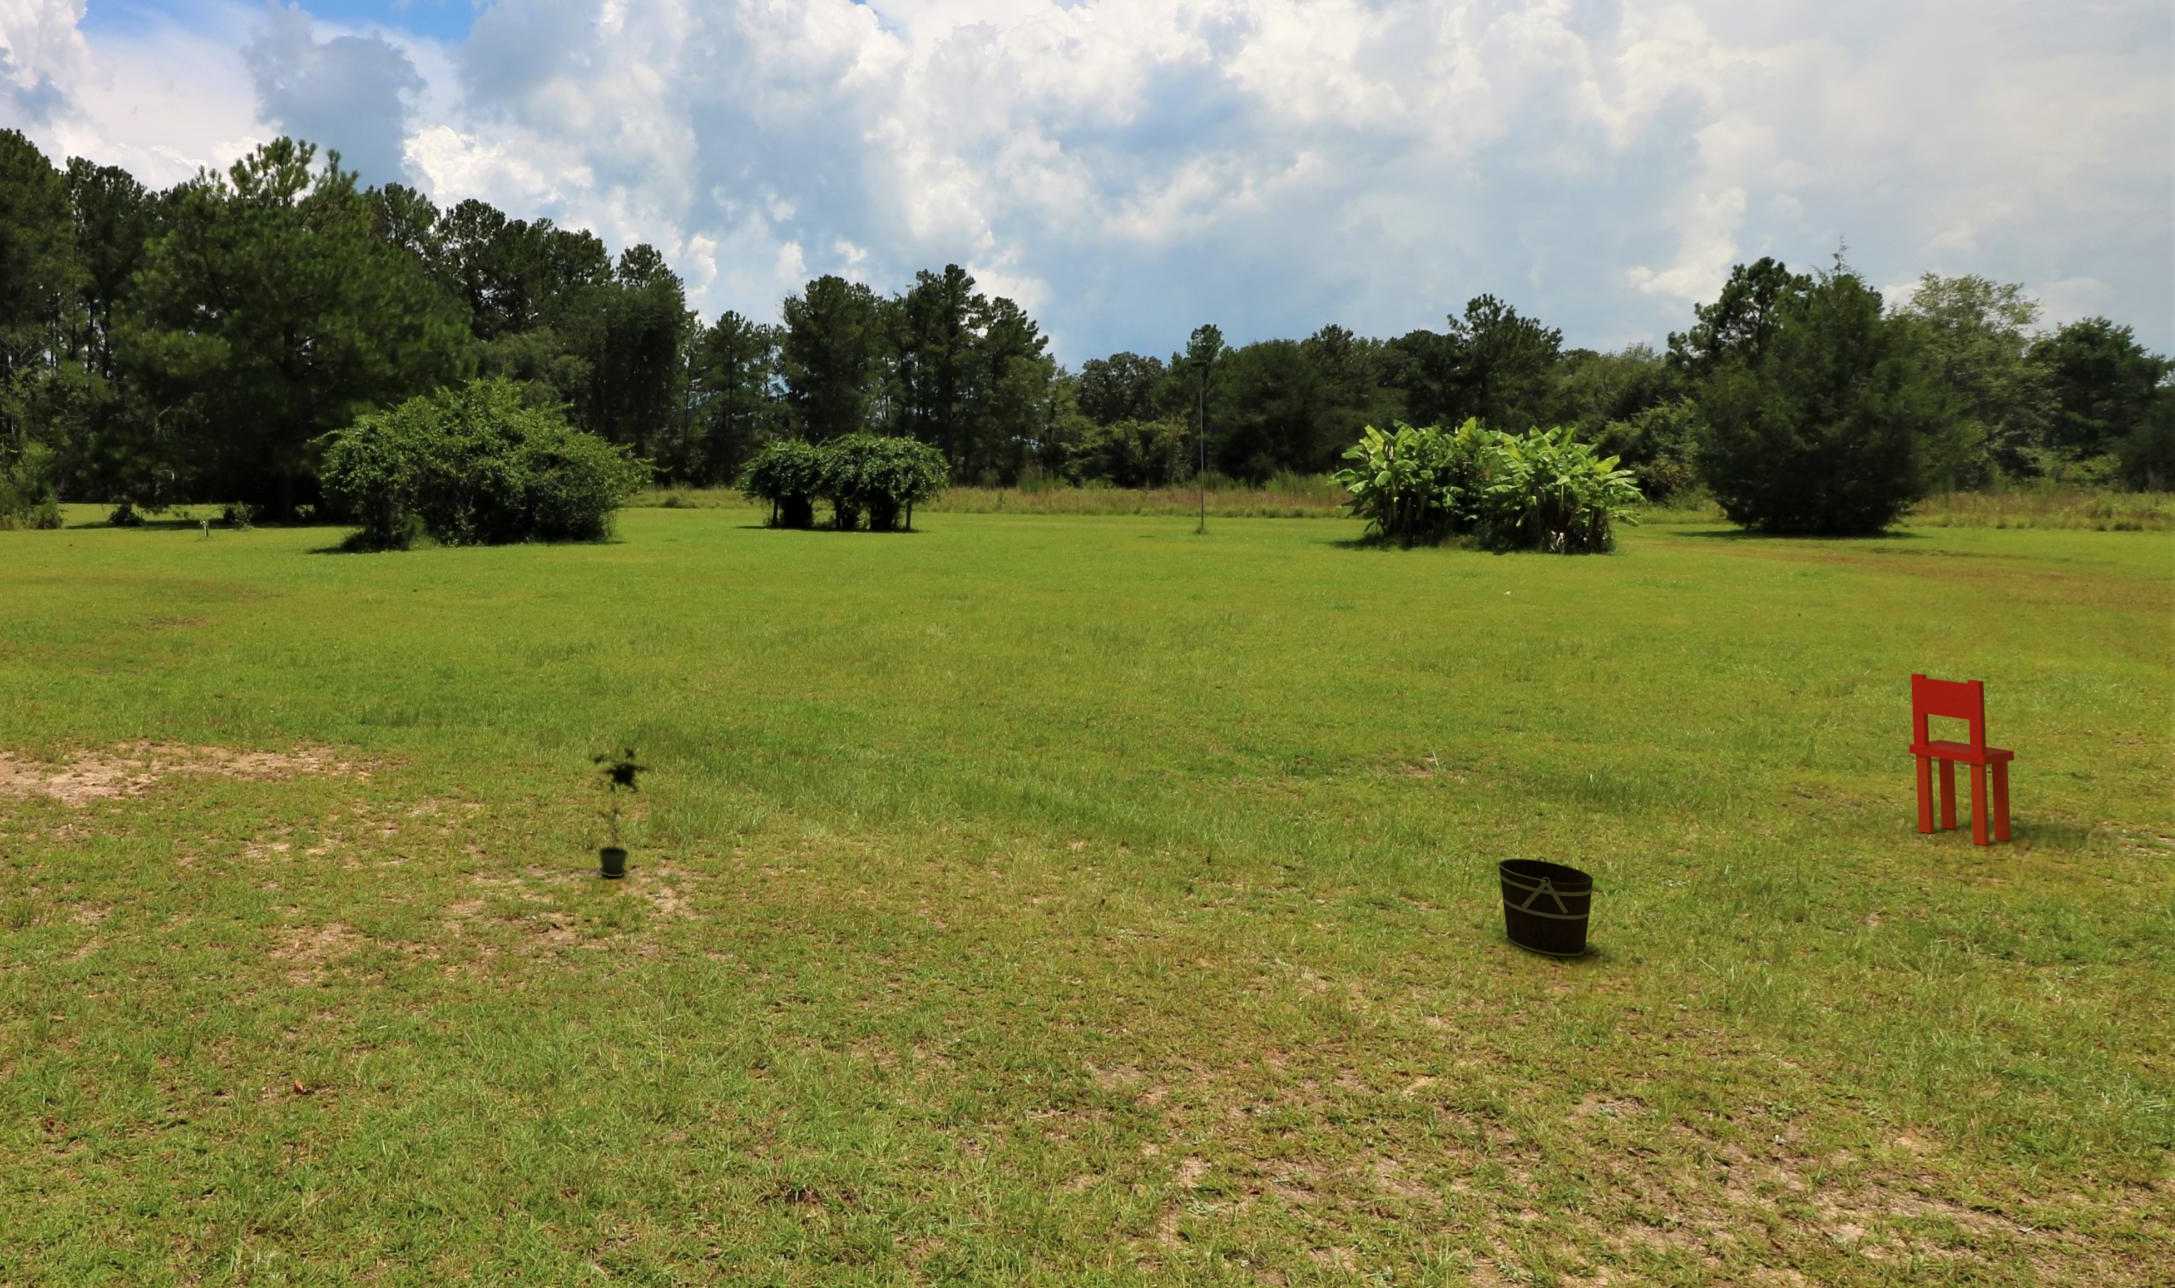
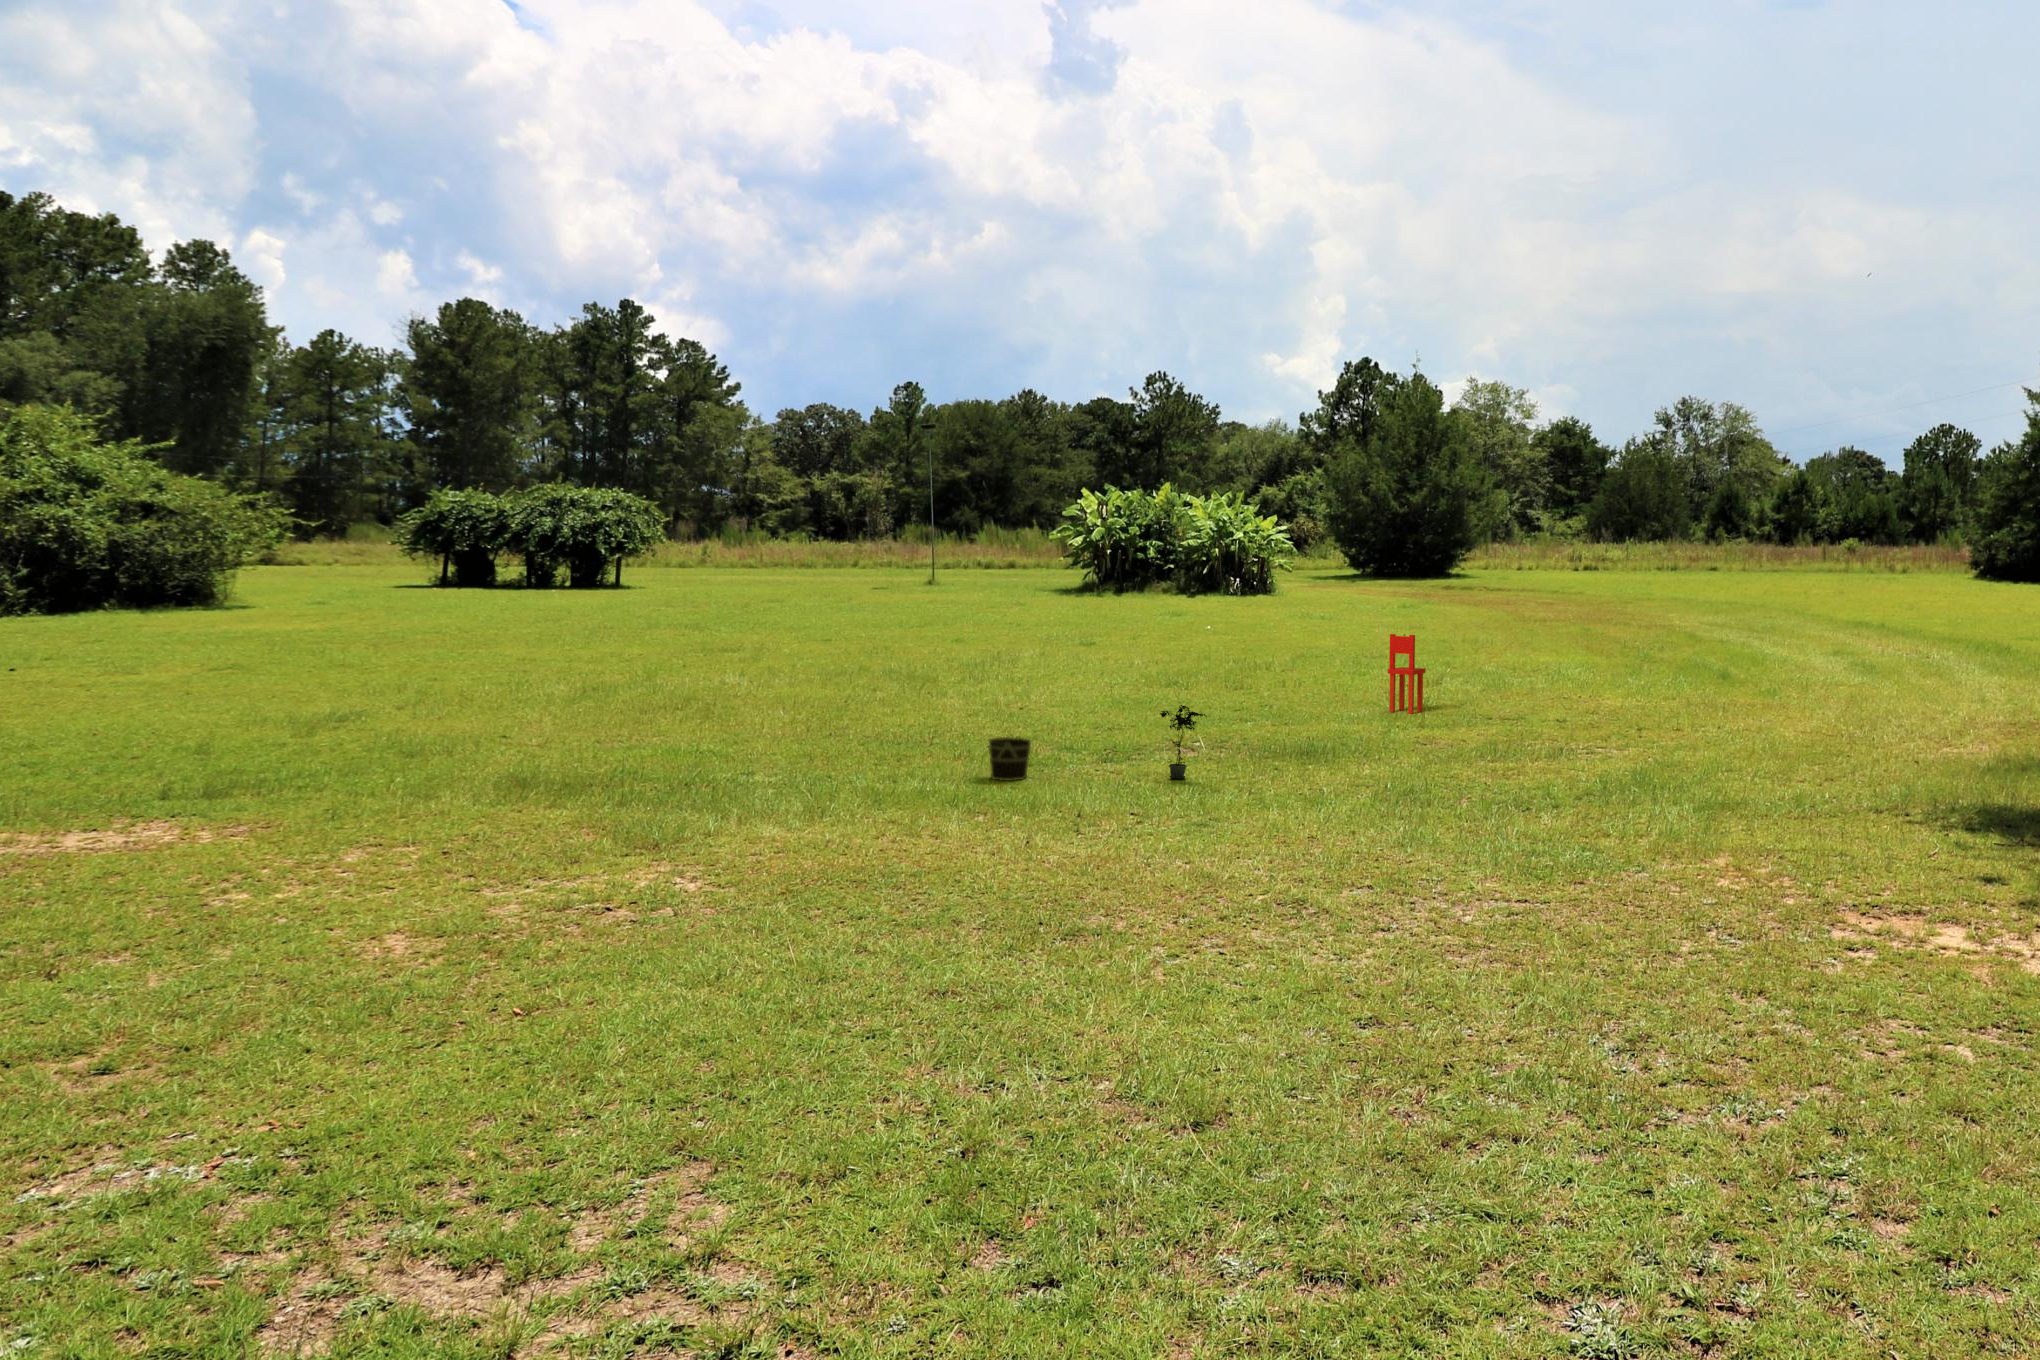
potted plant: present [593,747,650,877] -> present [1160,702,1207,779]
bucket: present [1495,857,1593,956] -> present [989,737,1031,781]

